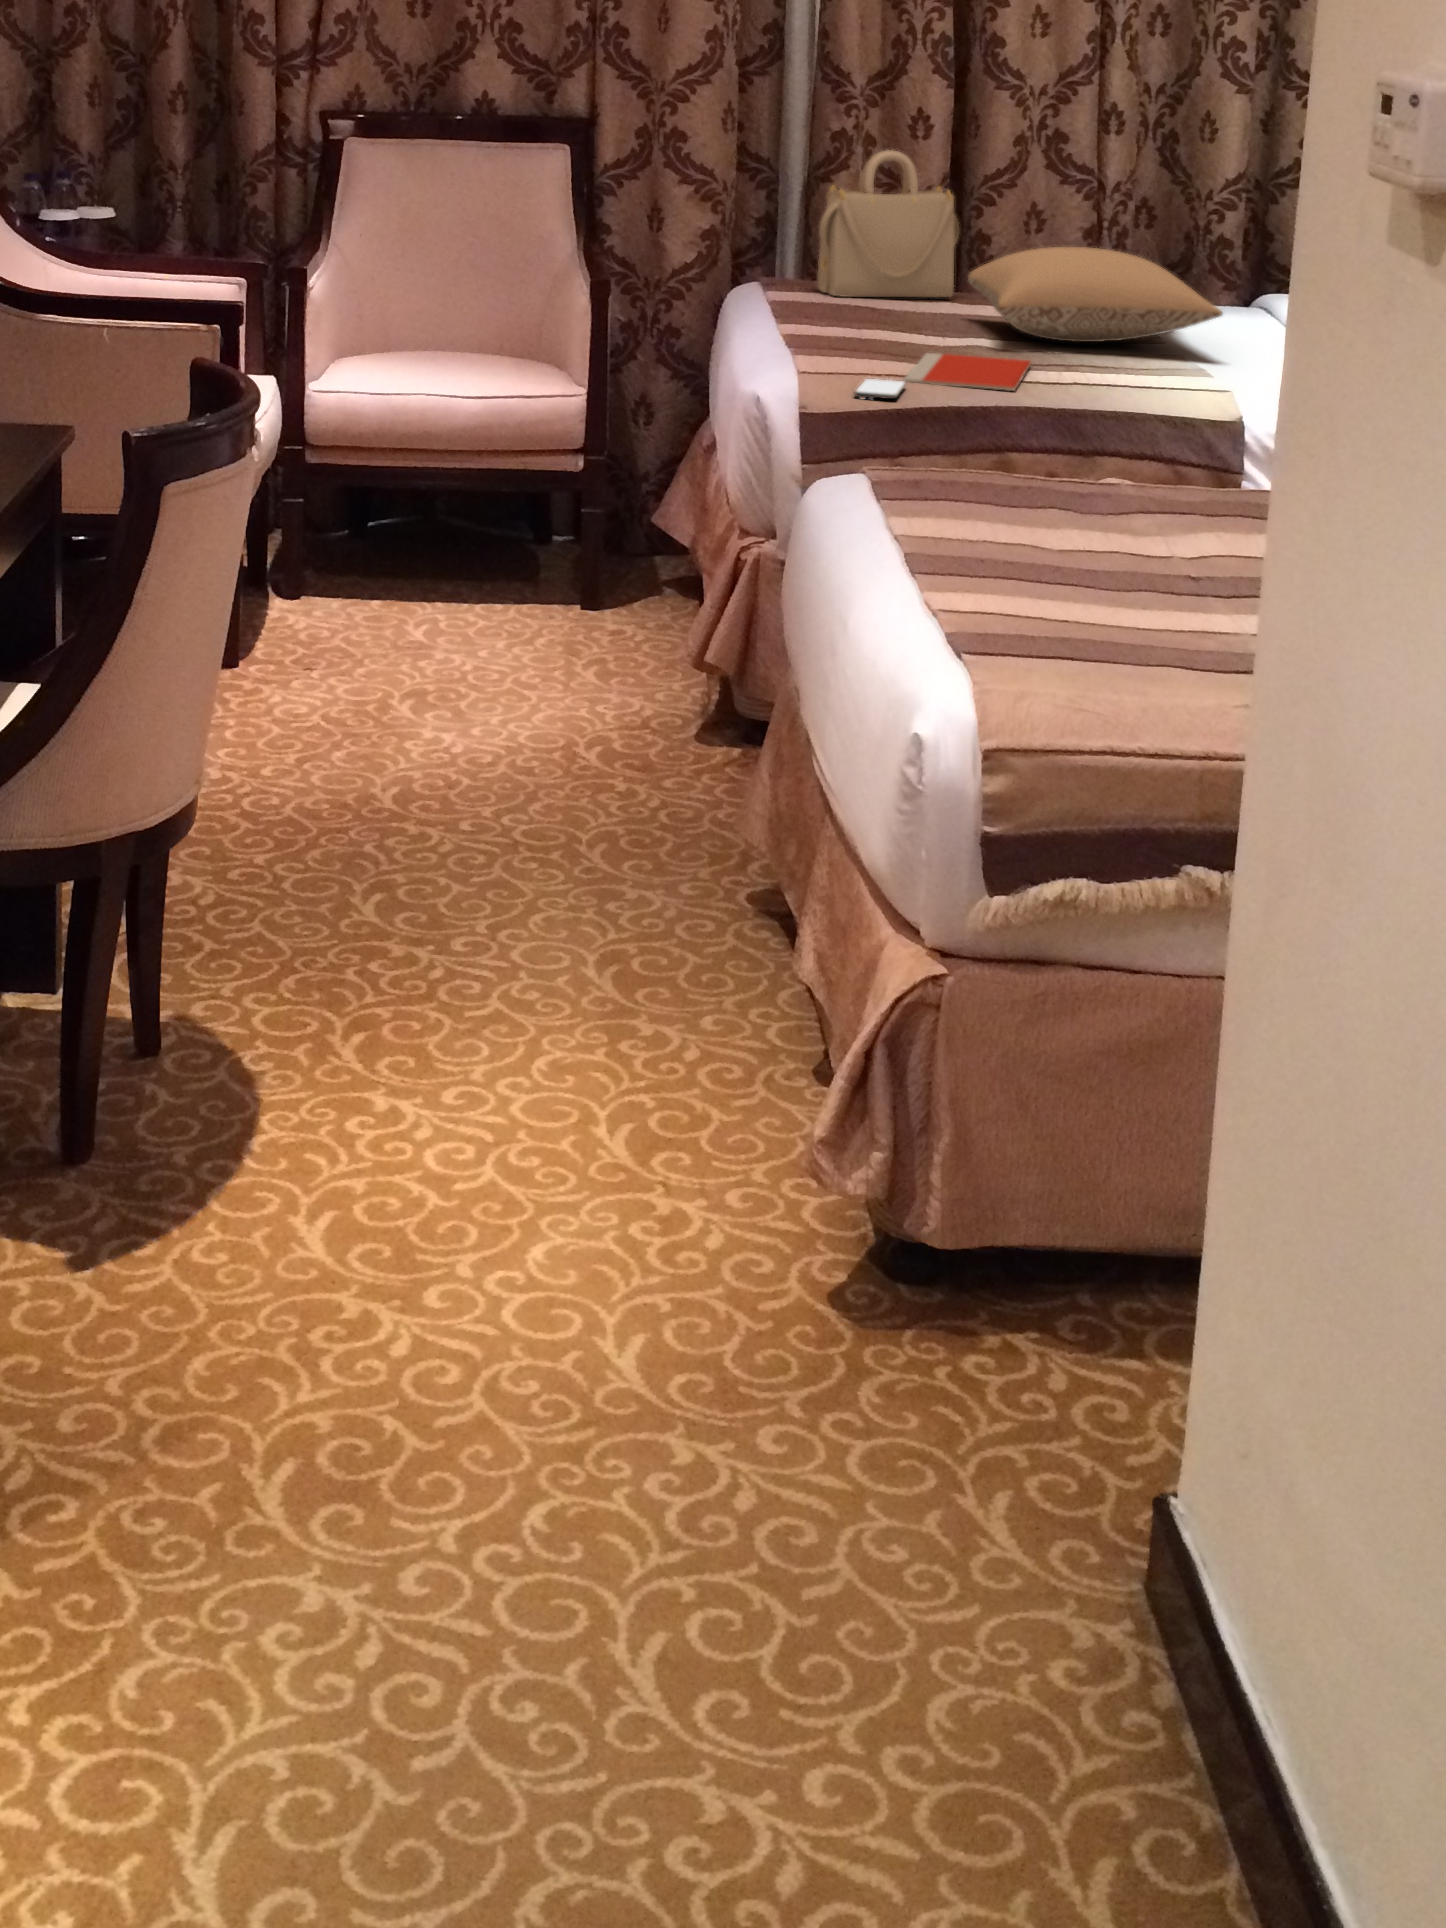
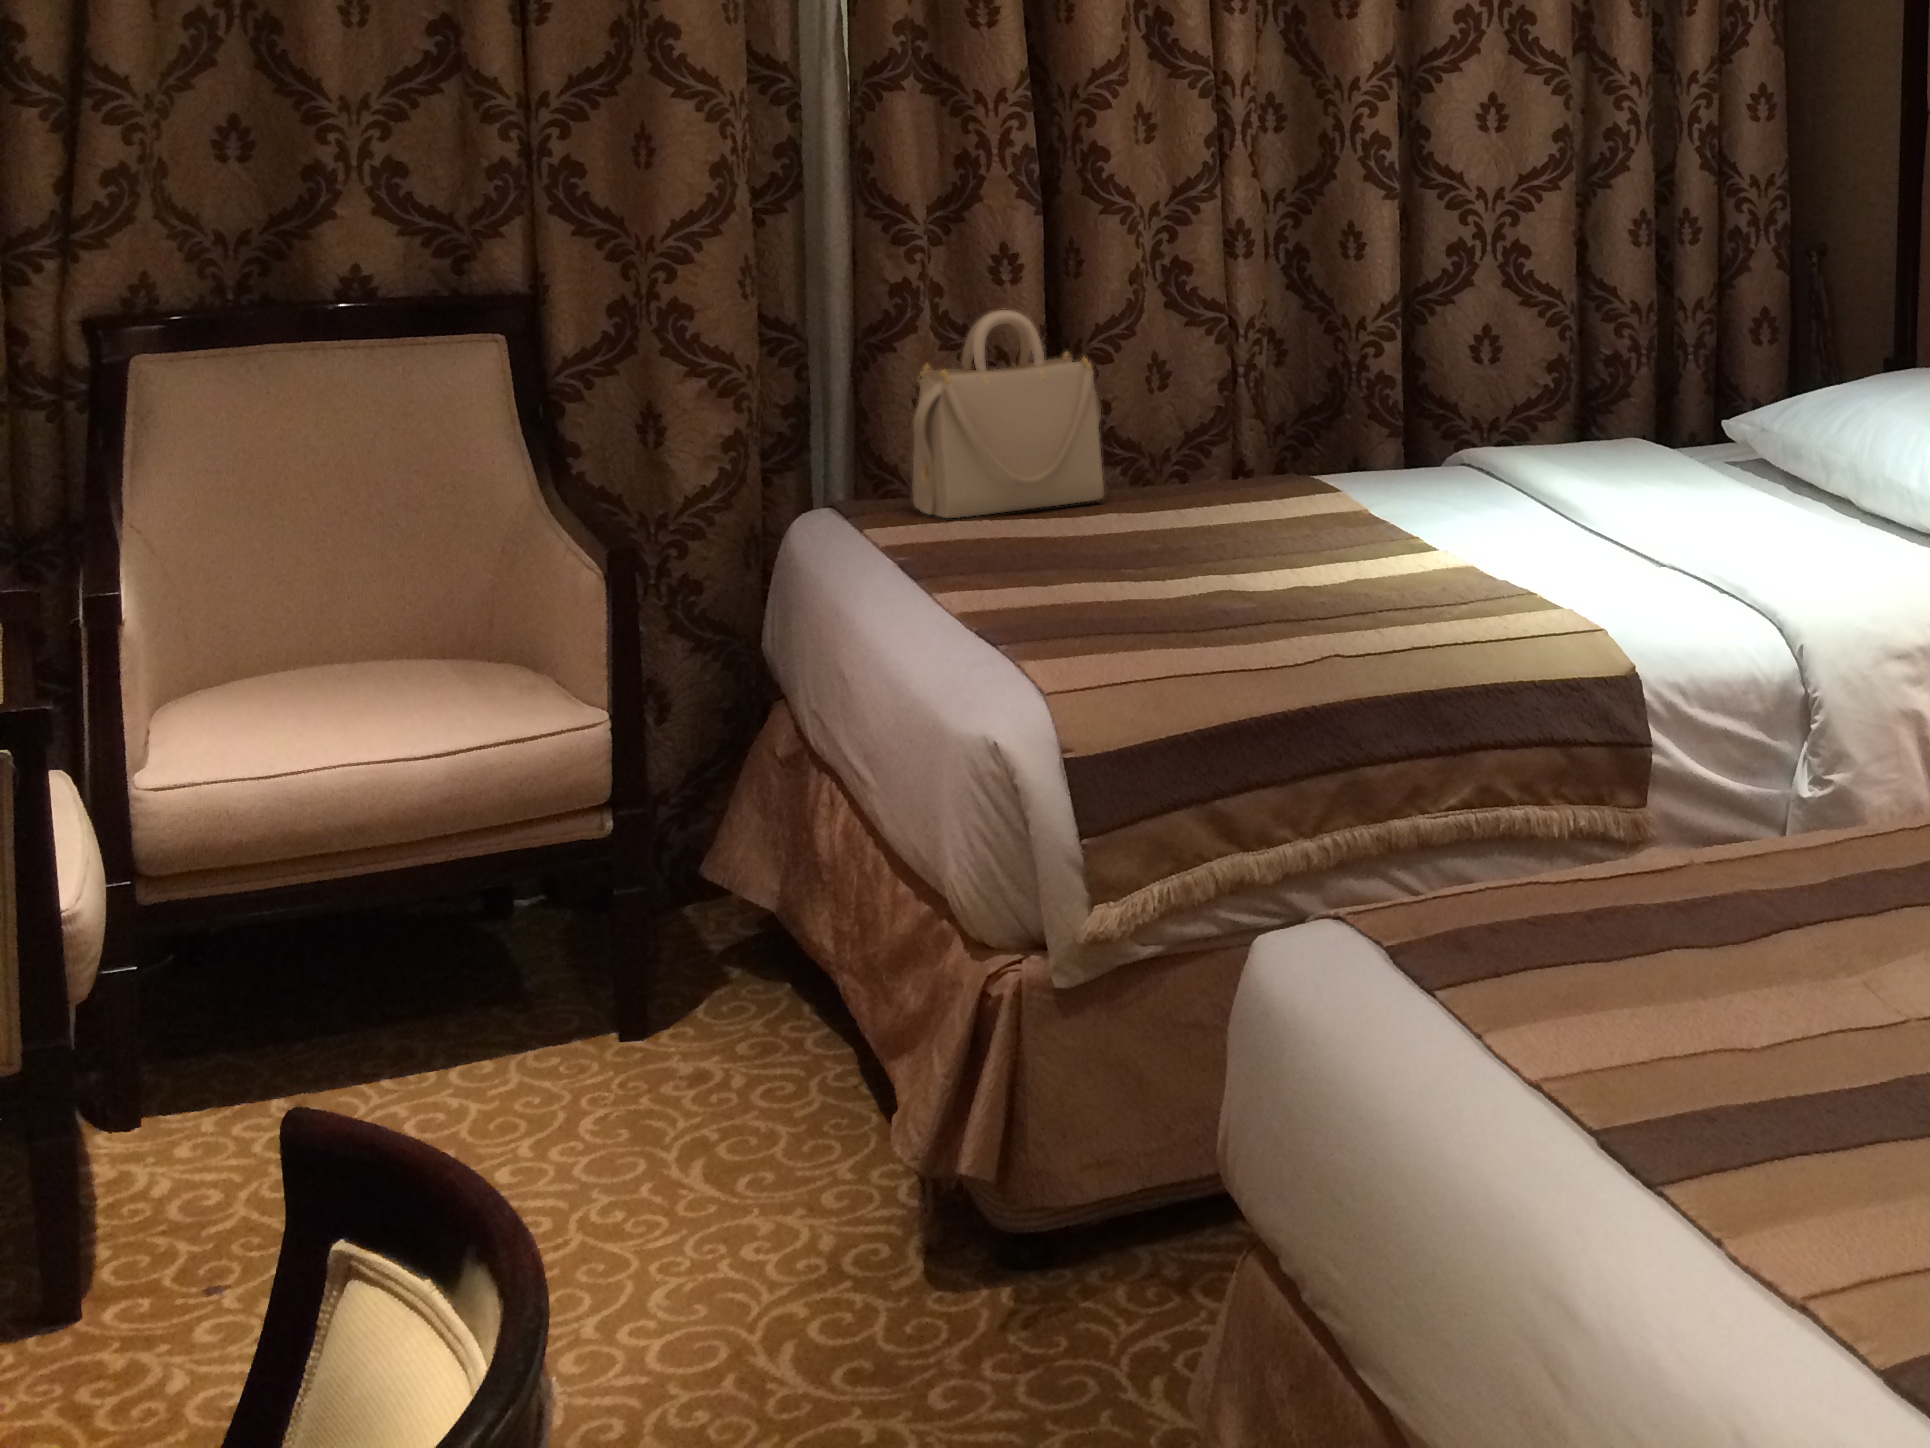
pillow: present [968,247,1223,342] -> none [1148,426,1522,556]
notebook: present [903,353,1031,391] -> none [1161,602,1337,672]
smartphone: present [855,379,906,399] -> none [1127,675,1201,718]

